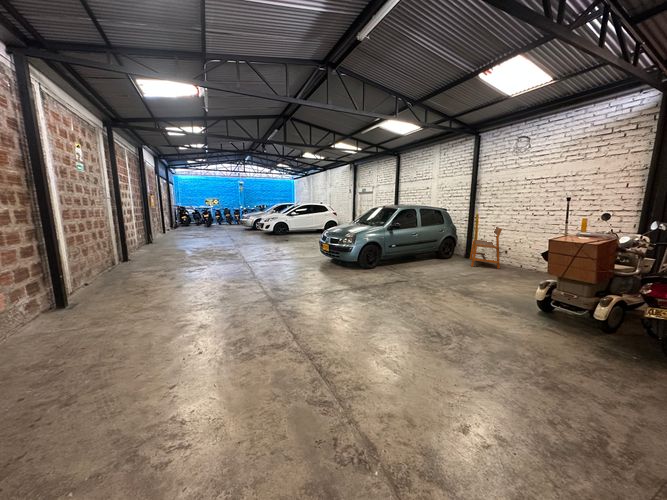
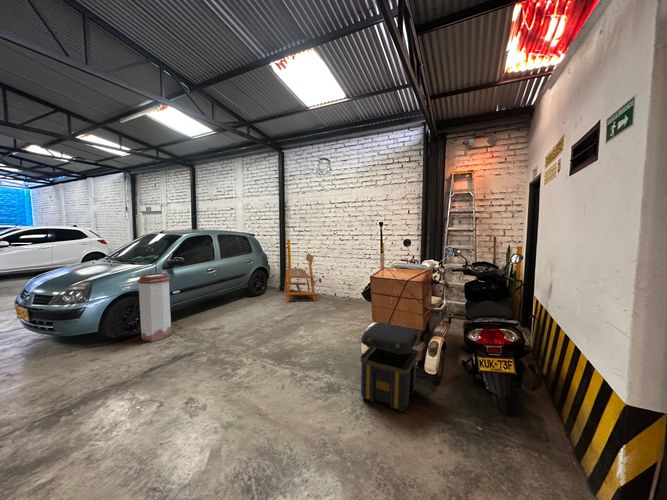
trash can: none [375,232,393,273] -> present [137,273,171,342]
toolbox: none [527,275,588,334] -> present [360,322,418,411]

